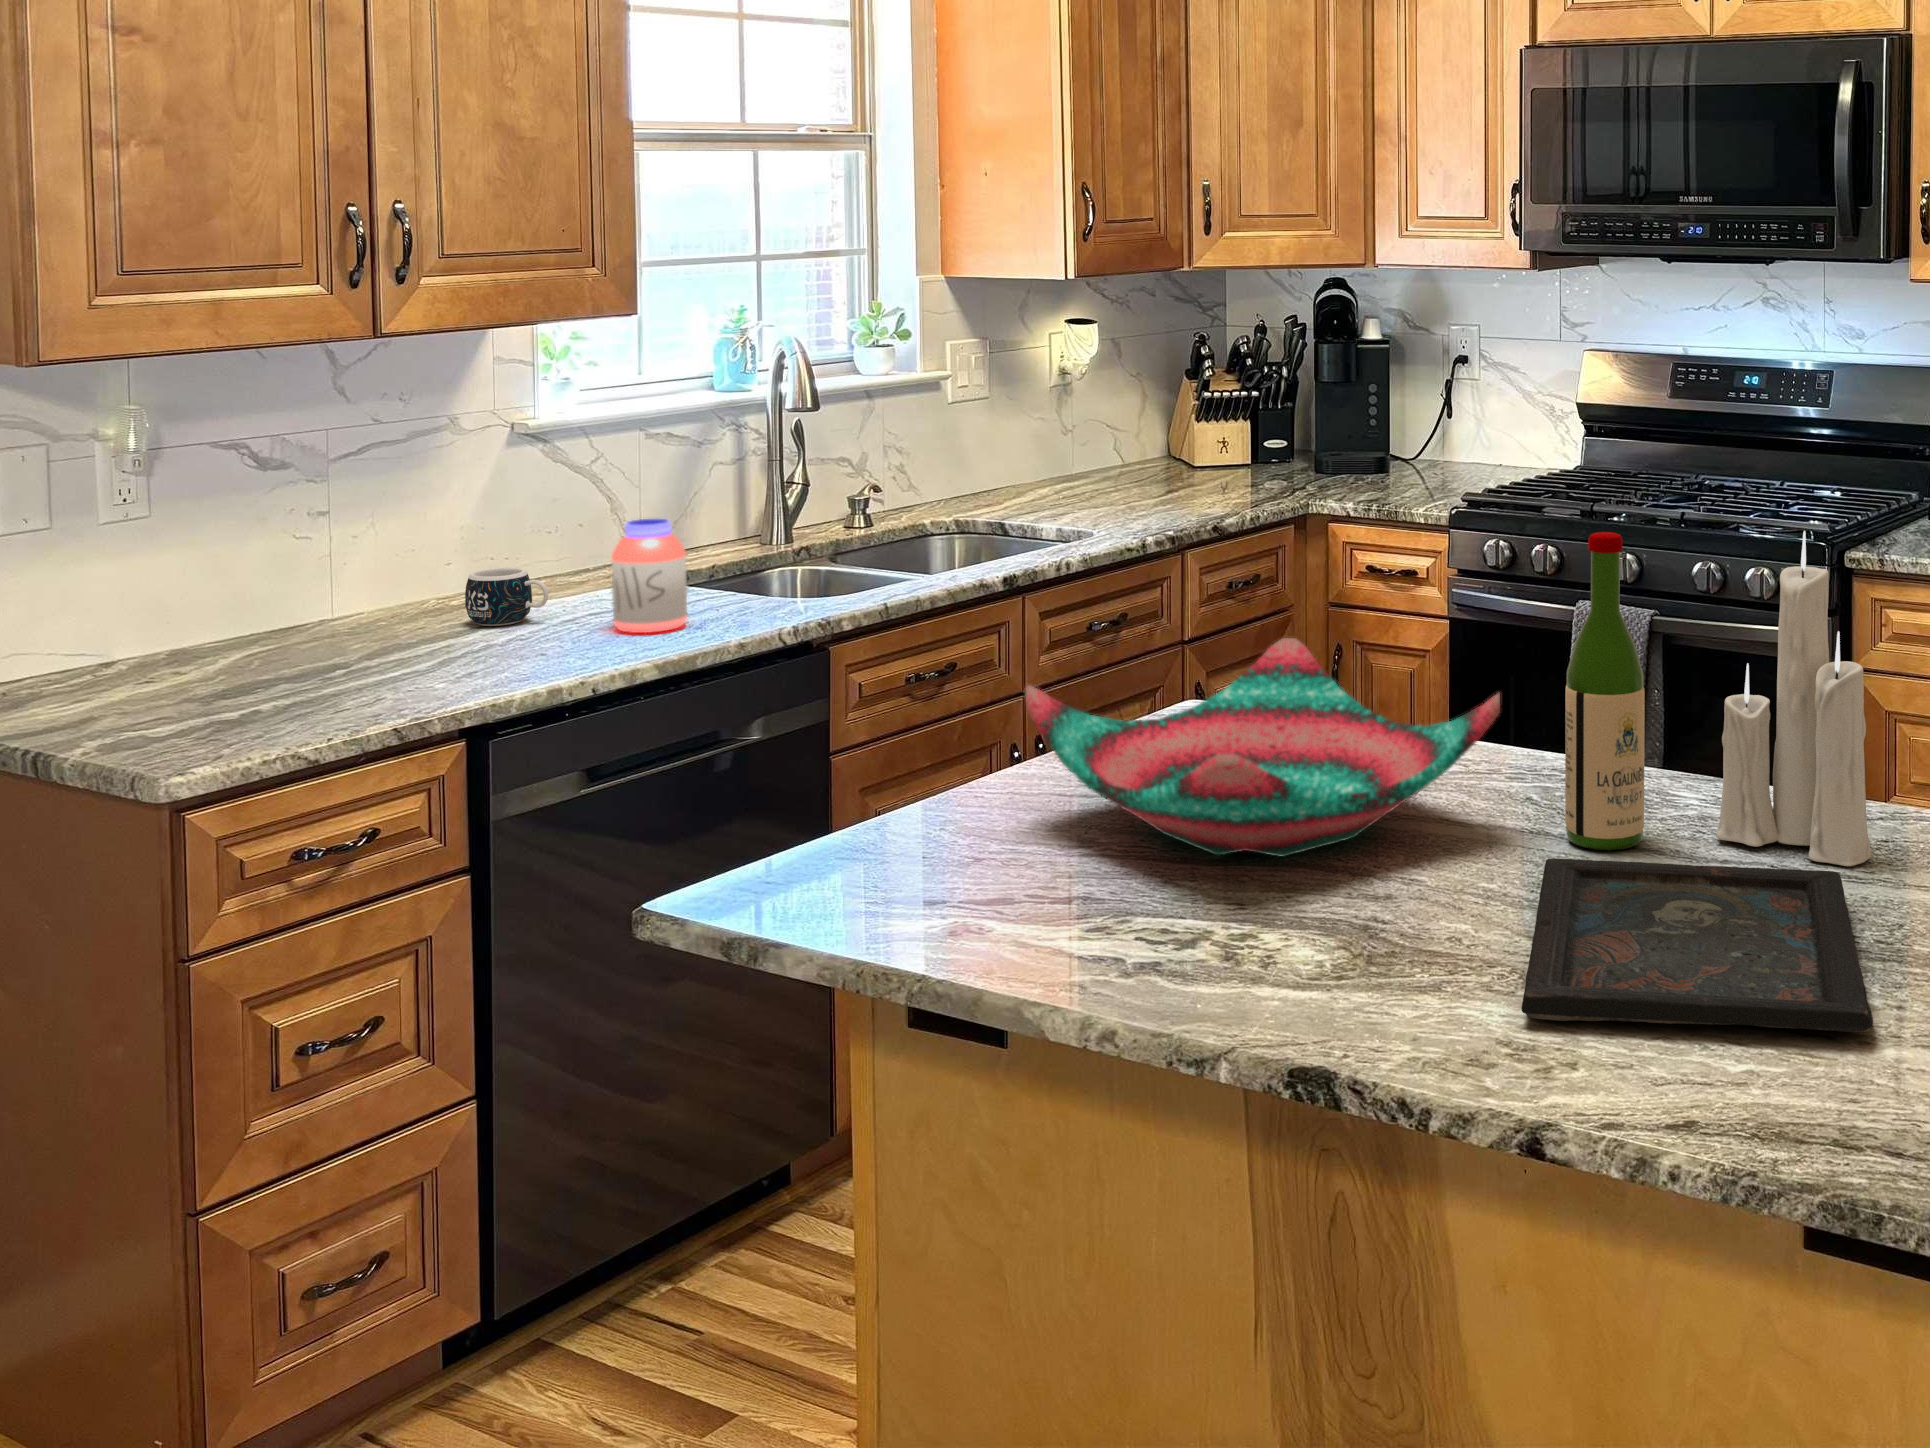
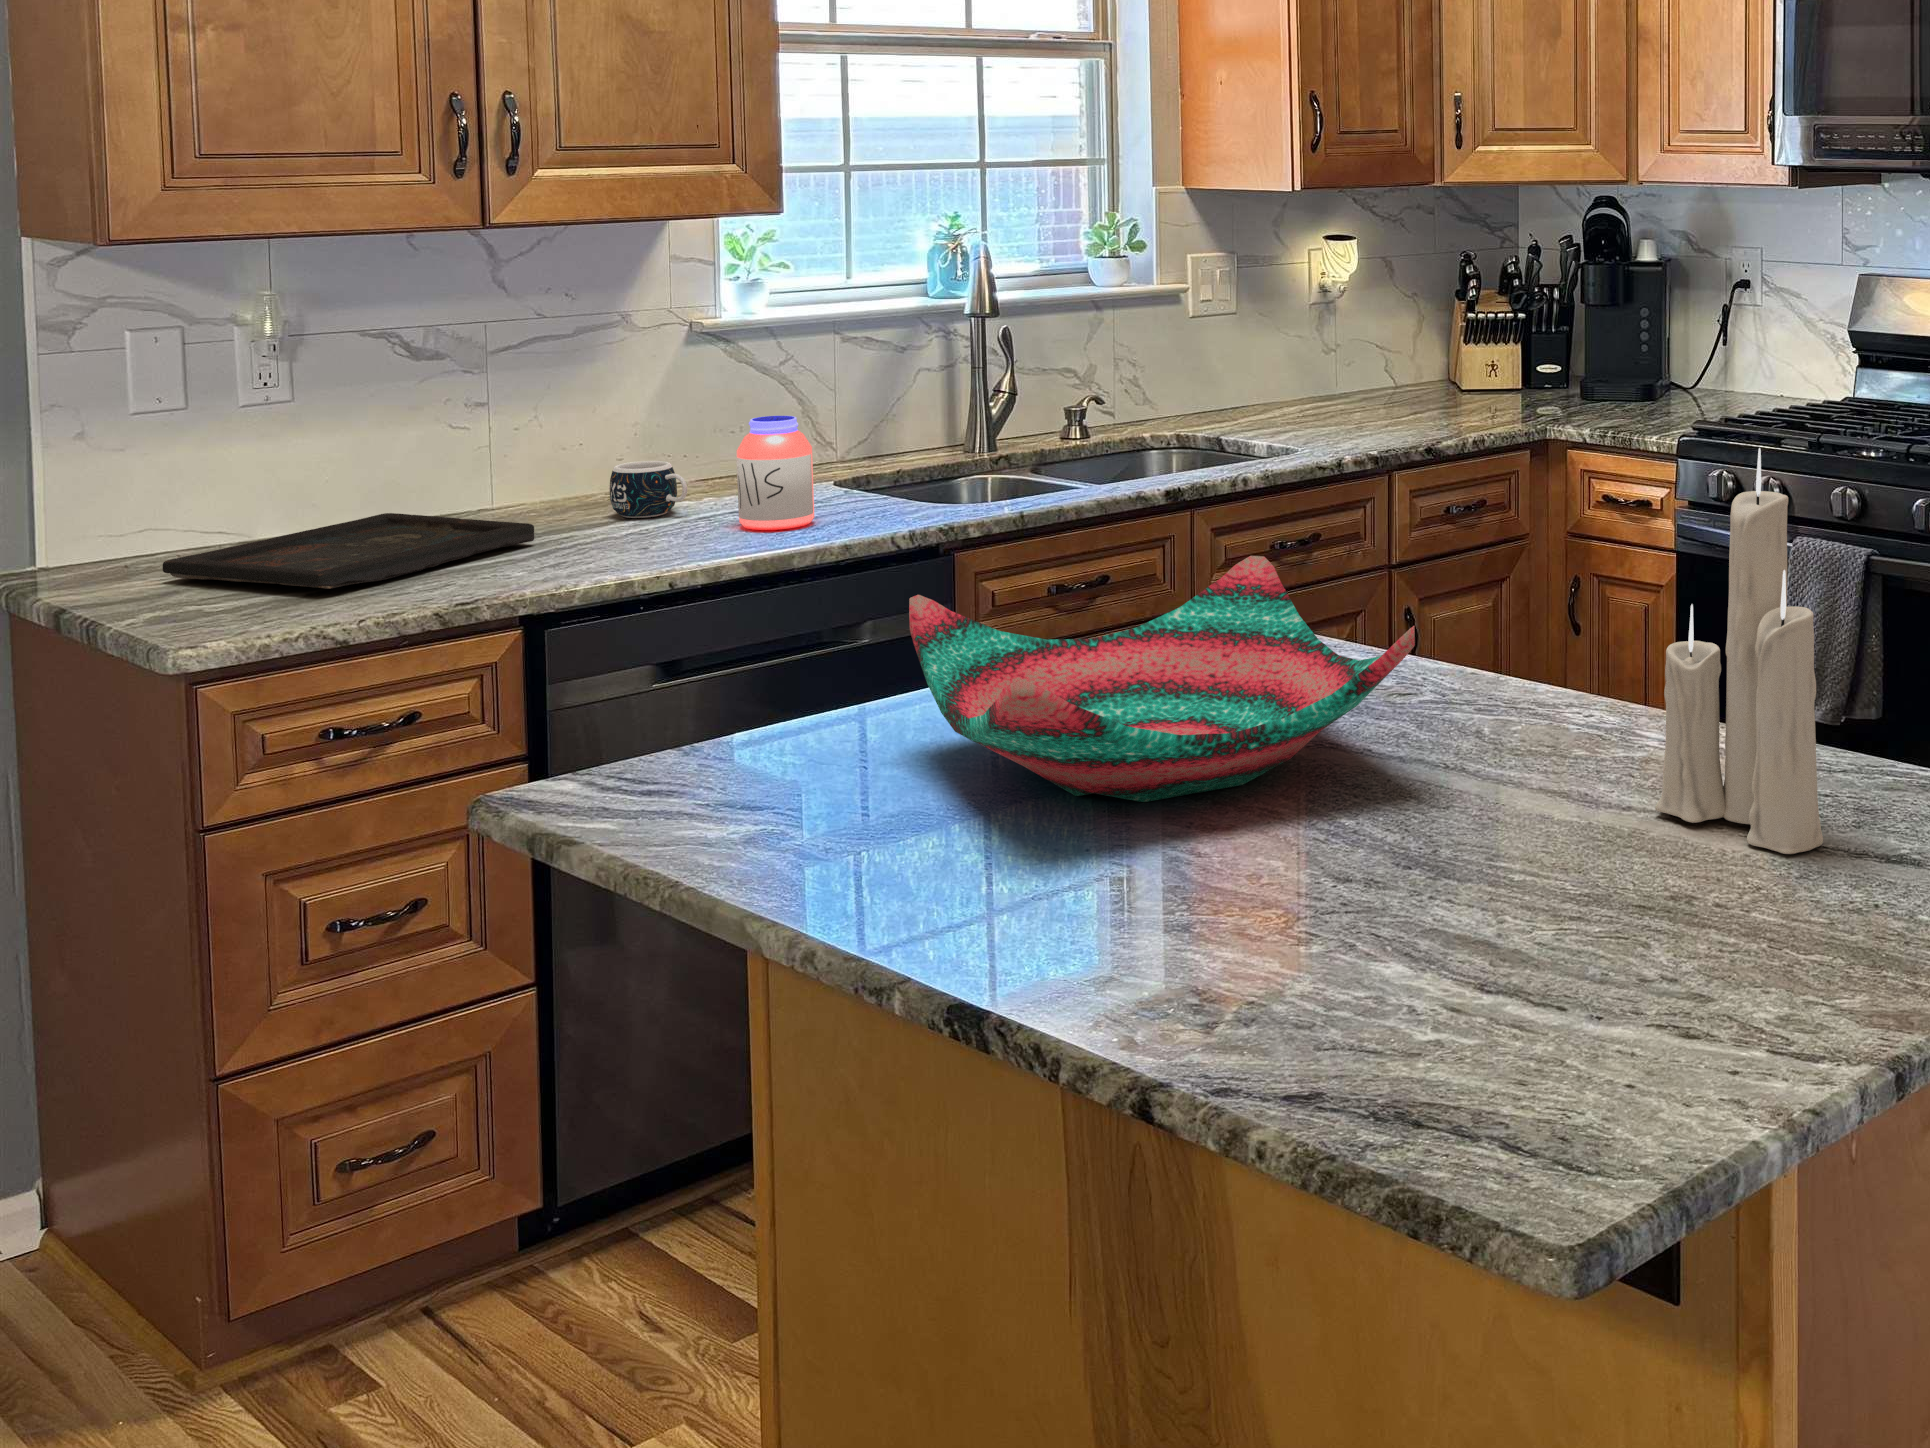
wine bottle: present [1565,532,1645,850] -> none [1479,443,1571,816]
tray: present [1521,858,1873,1032] -> present [163,513,534,589]

